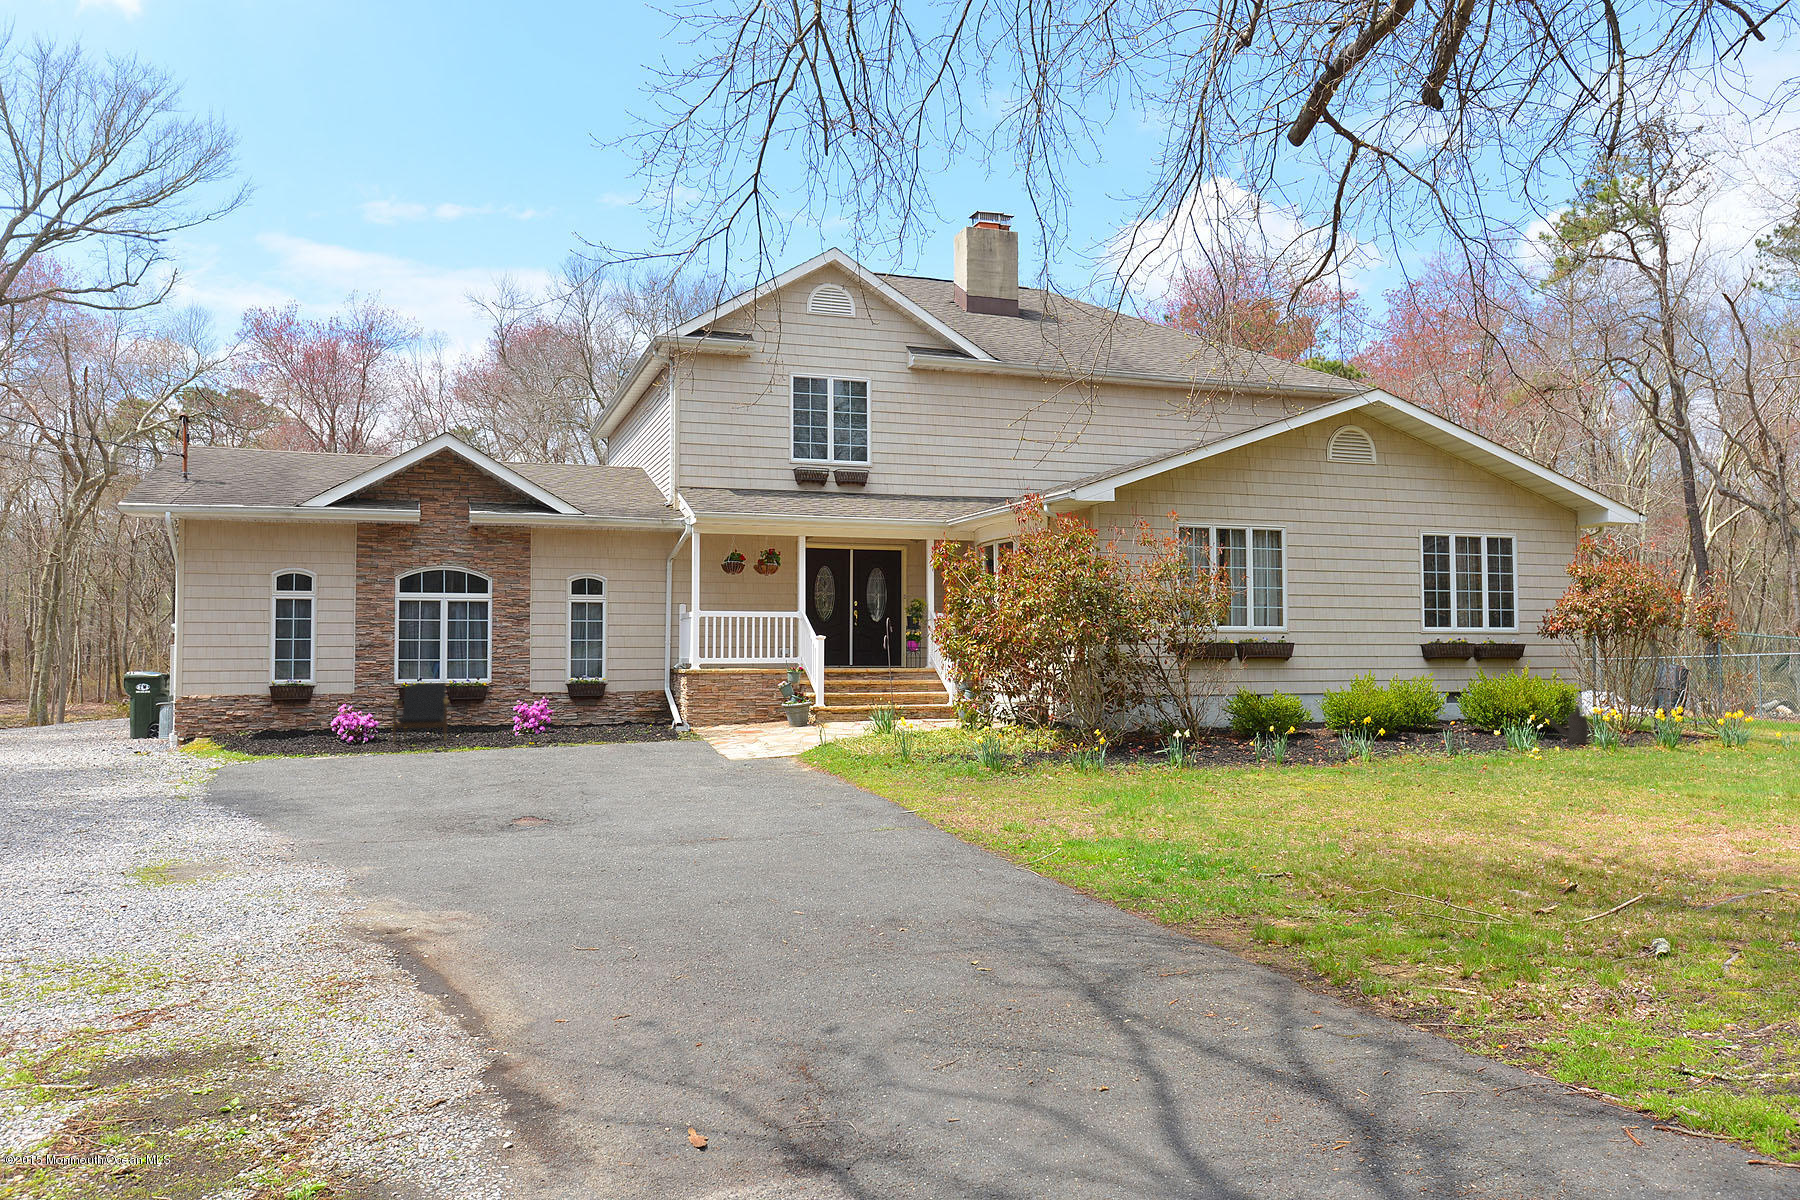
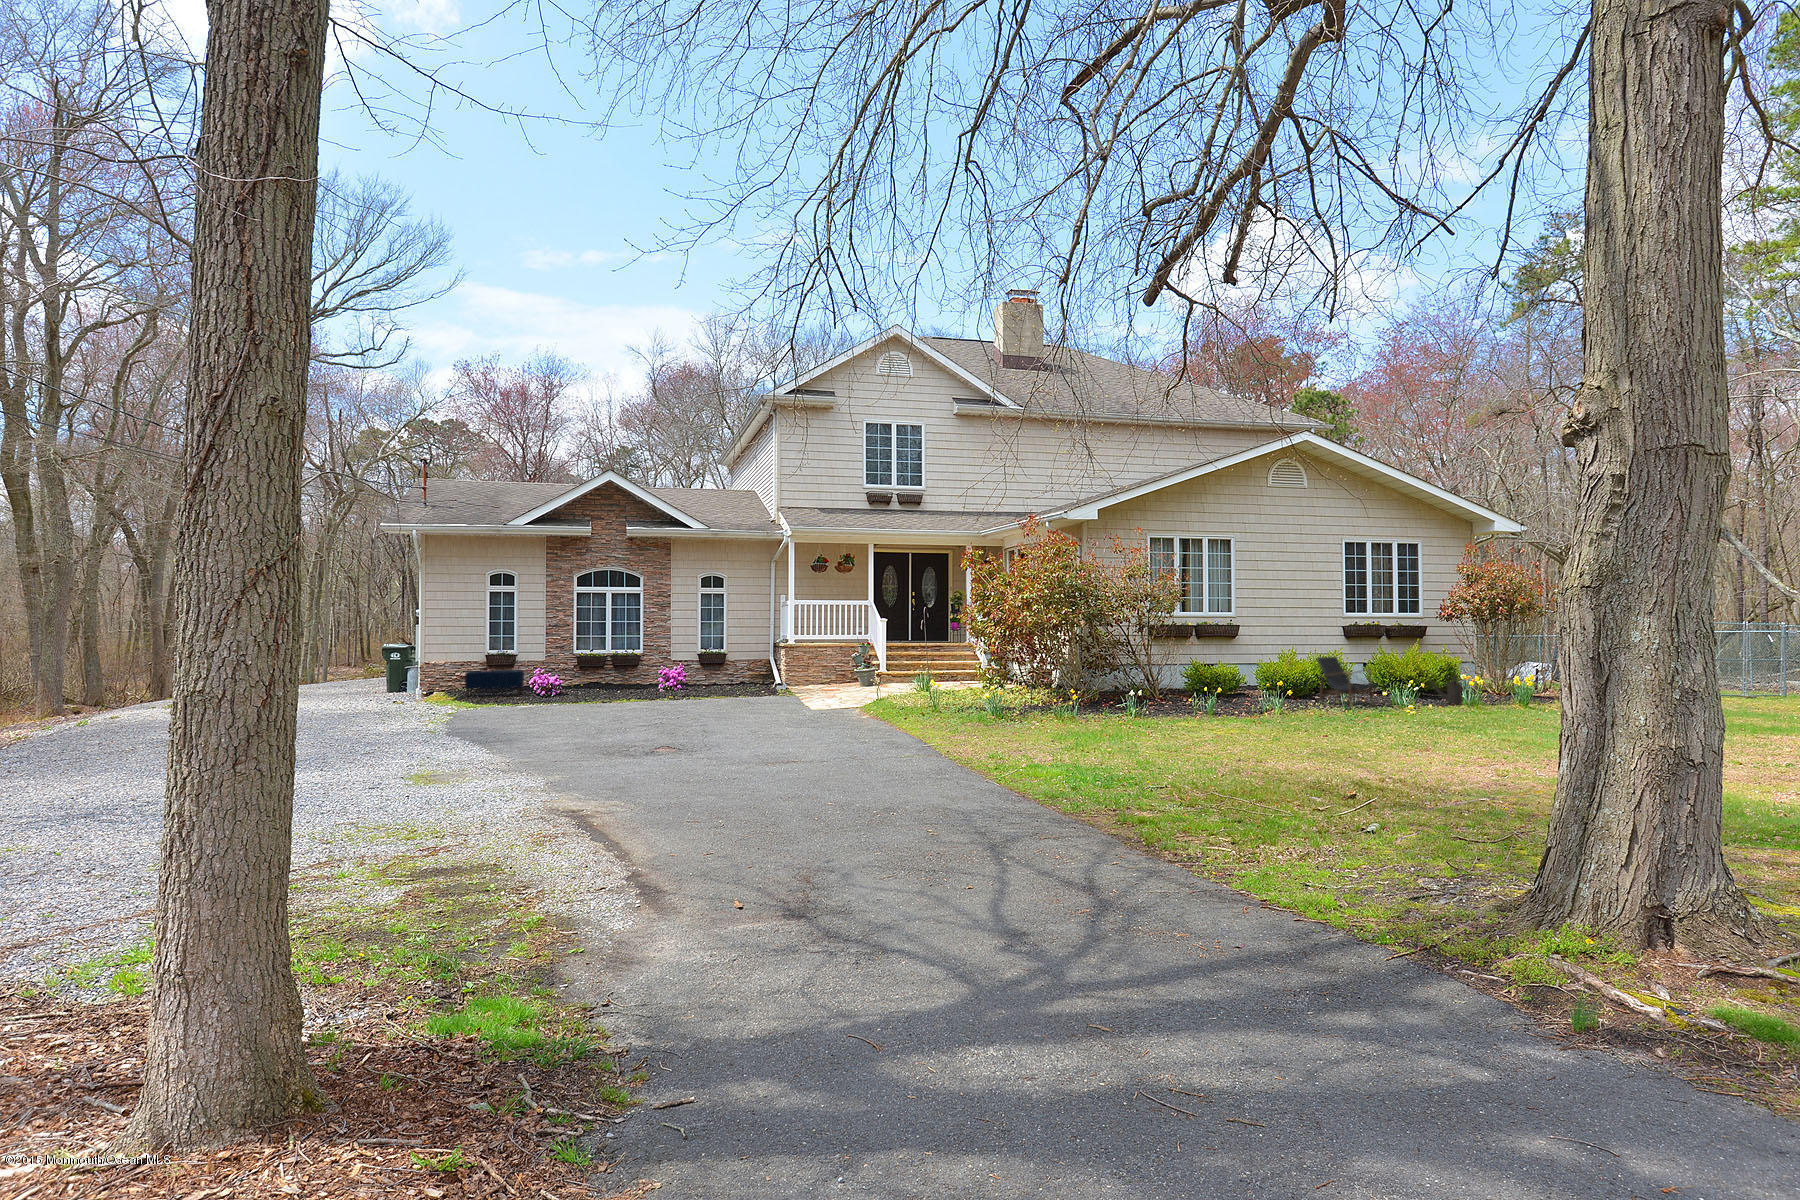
lounge chair: present [393,683,449,741] -> present [1317,657,1377,706]
bench: none [233,709,321,747] -> present [465,670,524,696]

